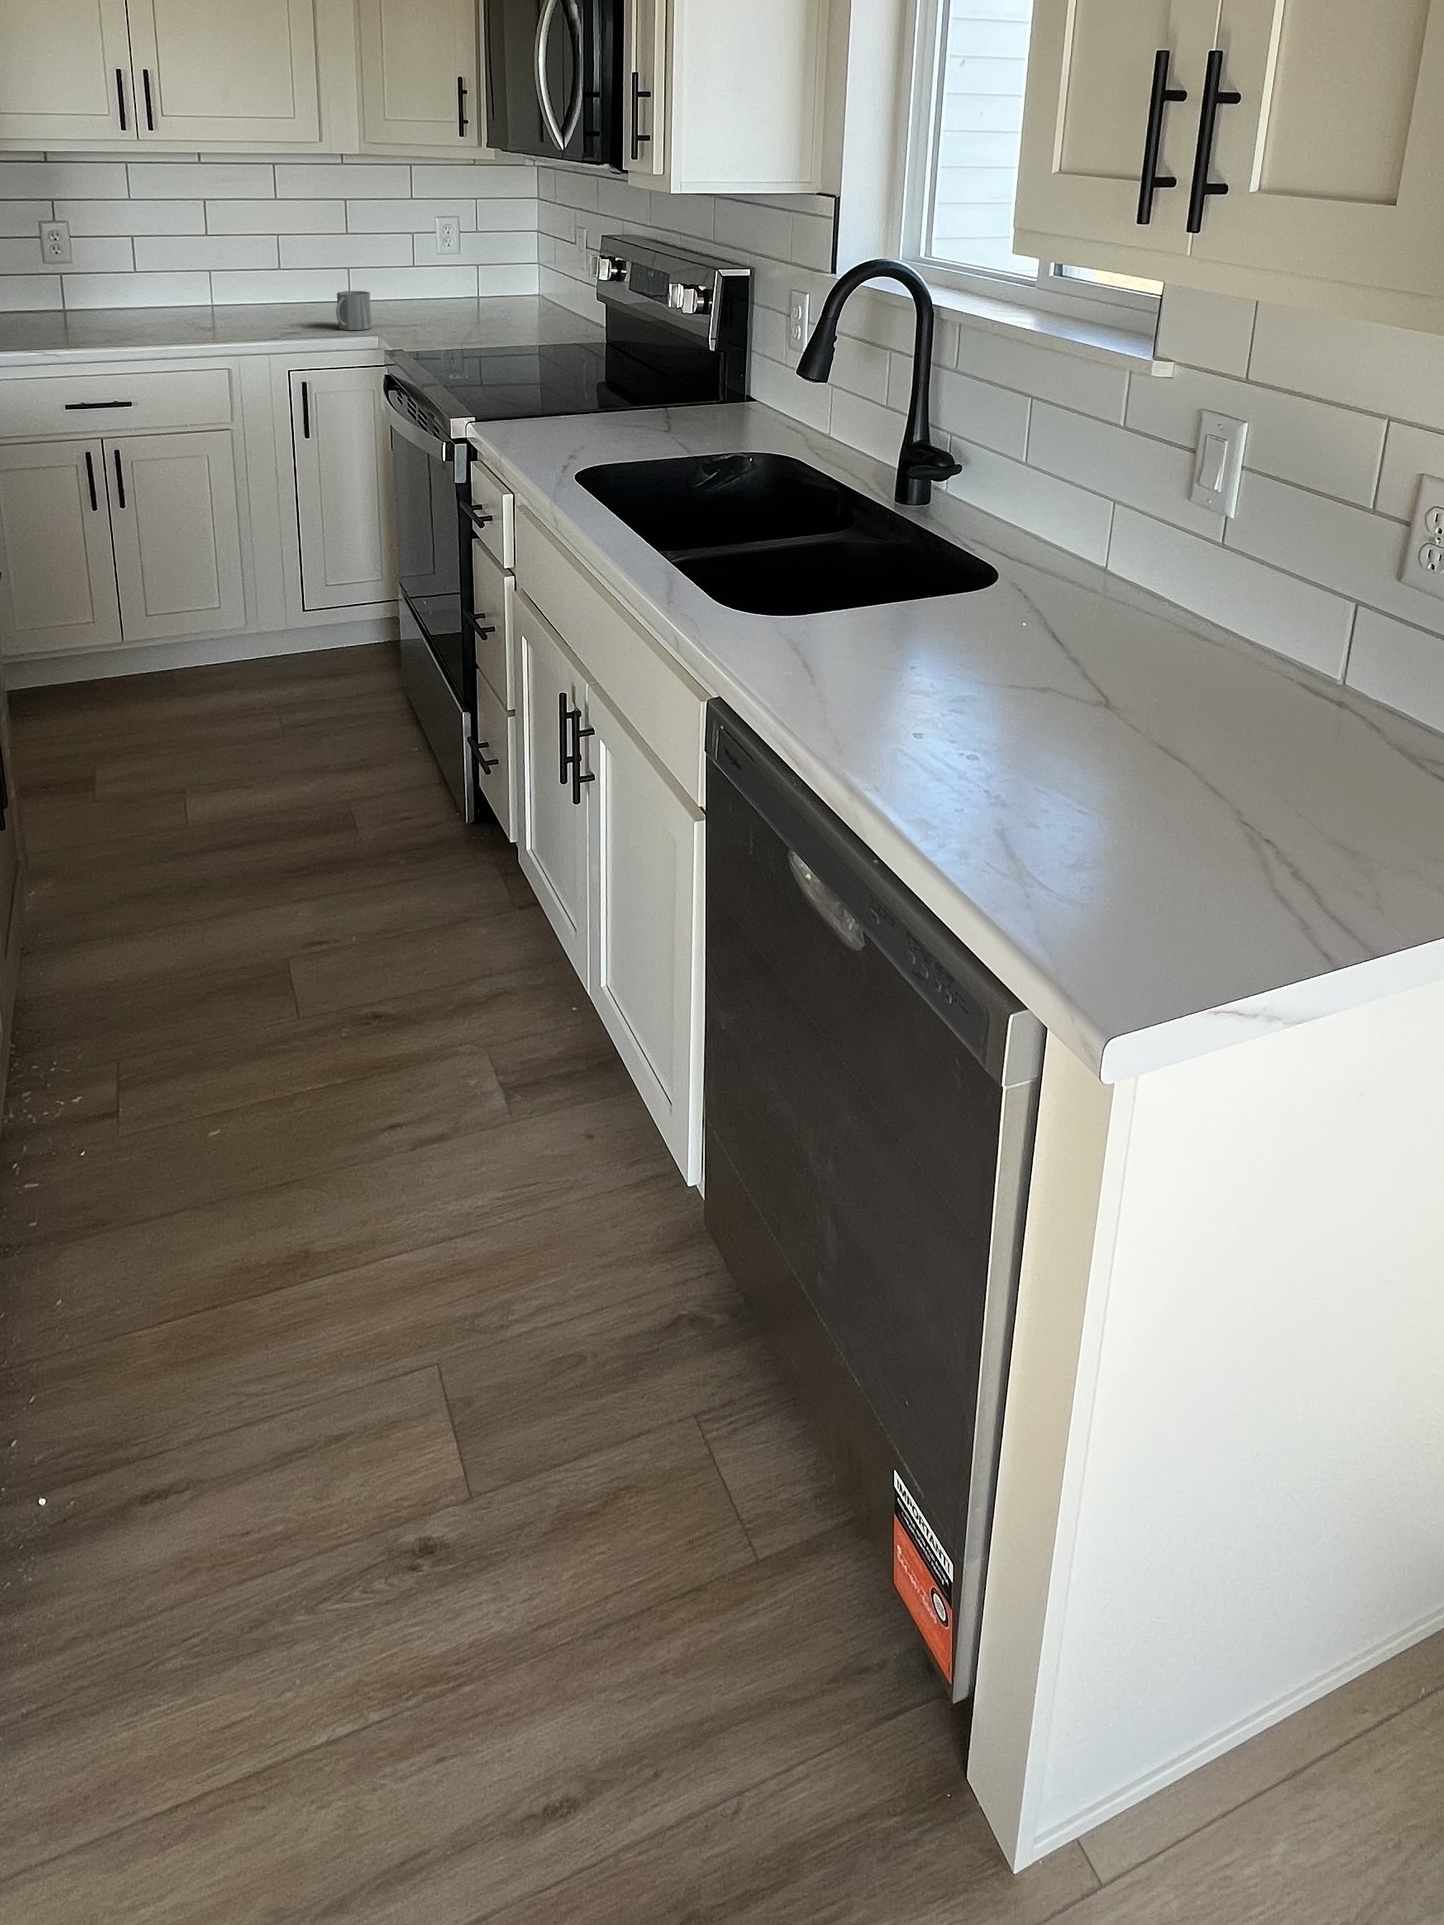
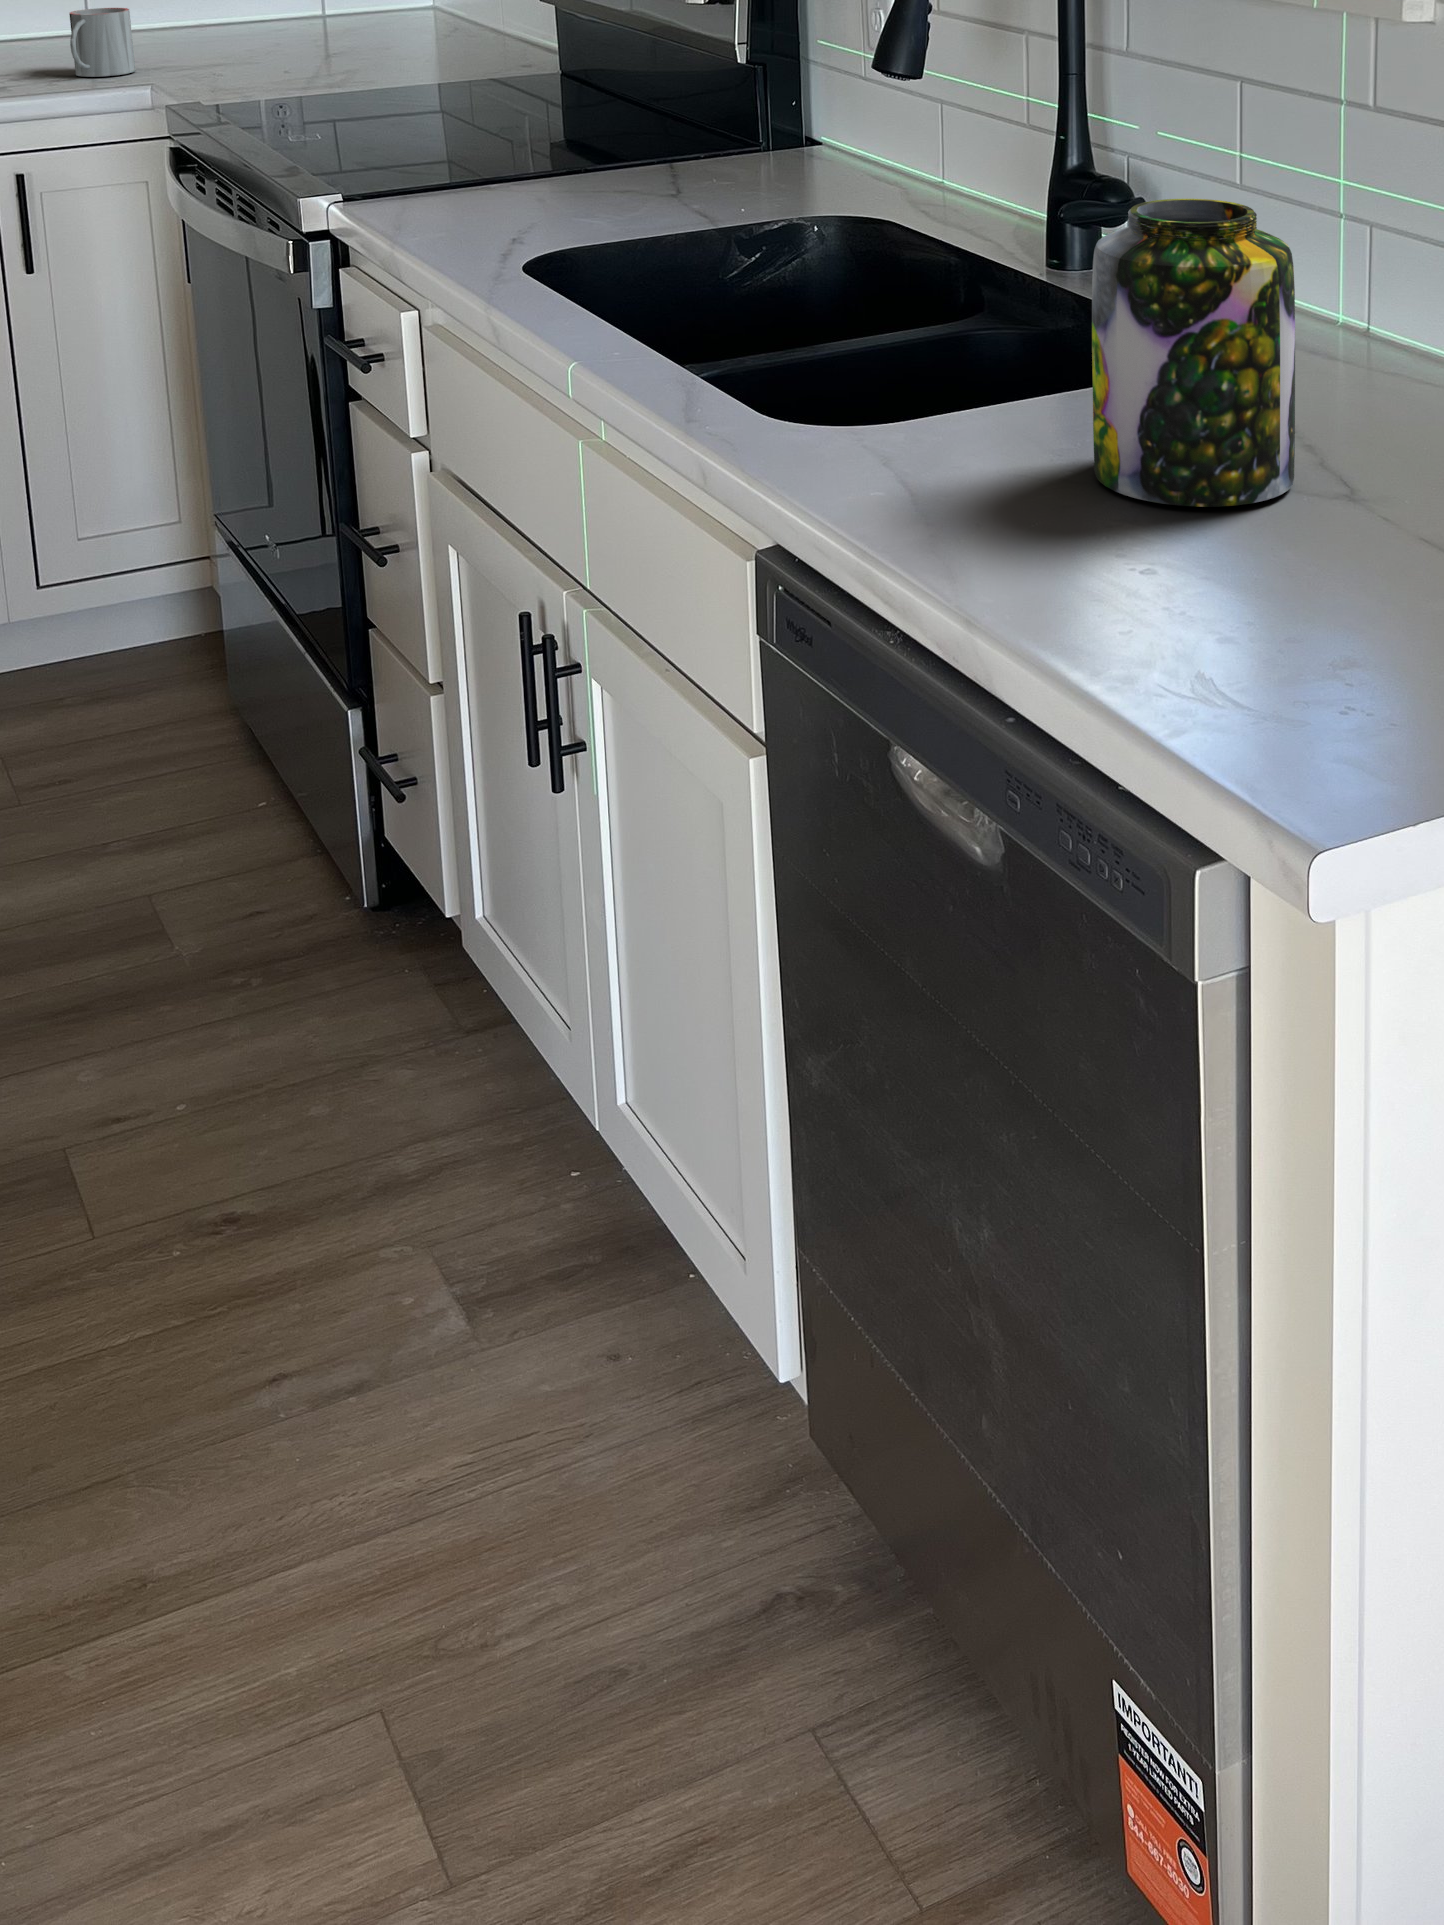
jar: none [931,496,1078,704] -> present [1092,199,1295,507]

